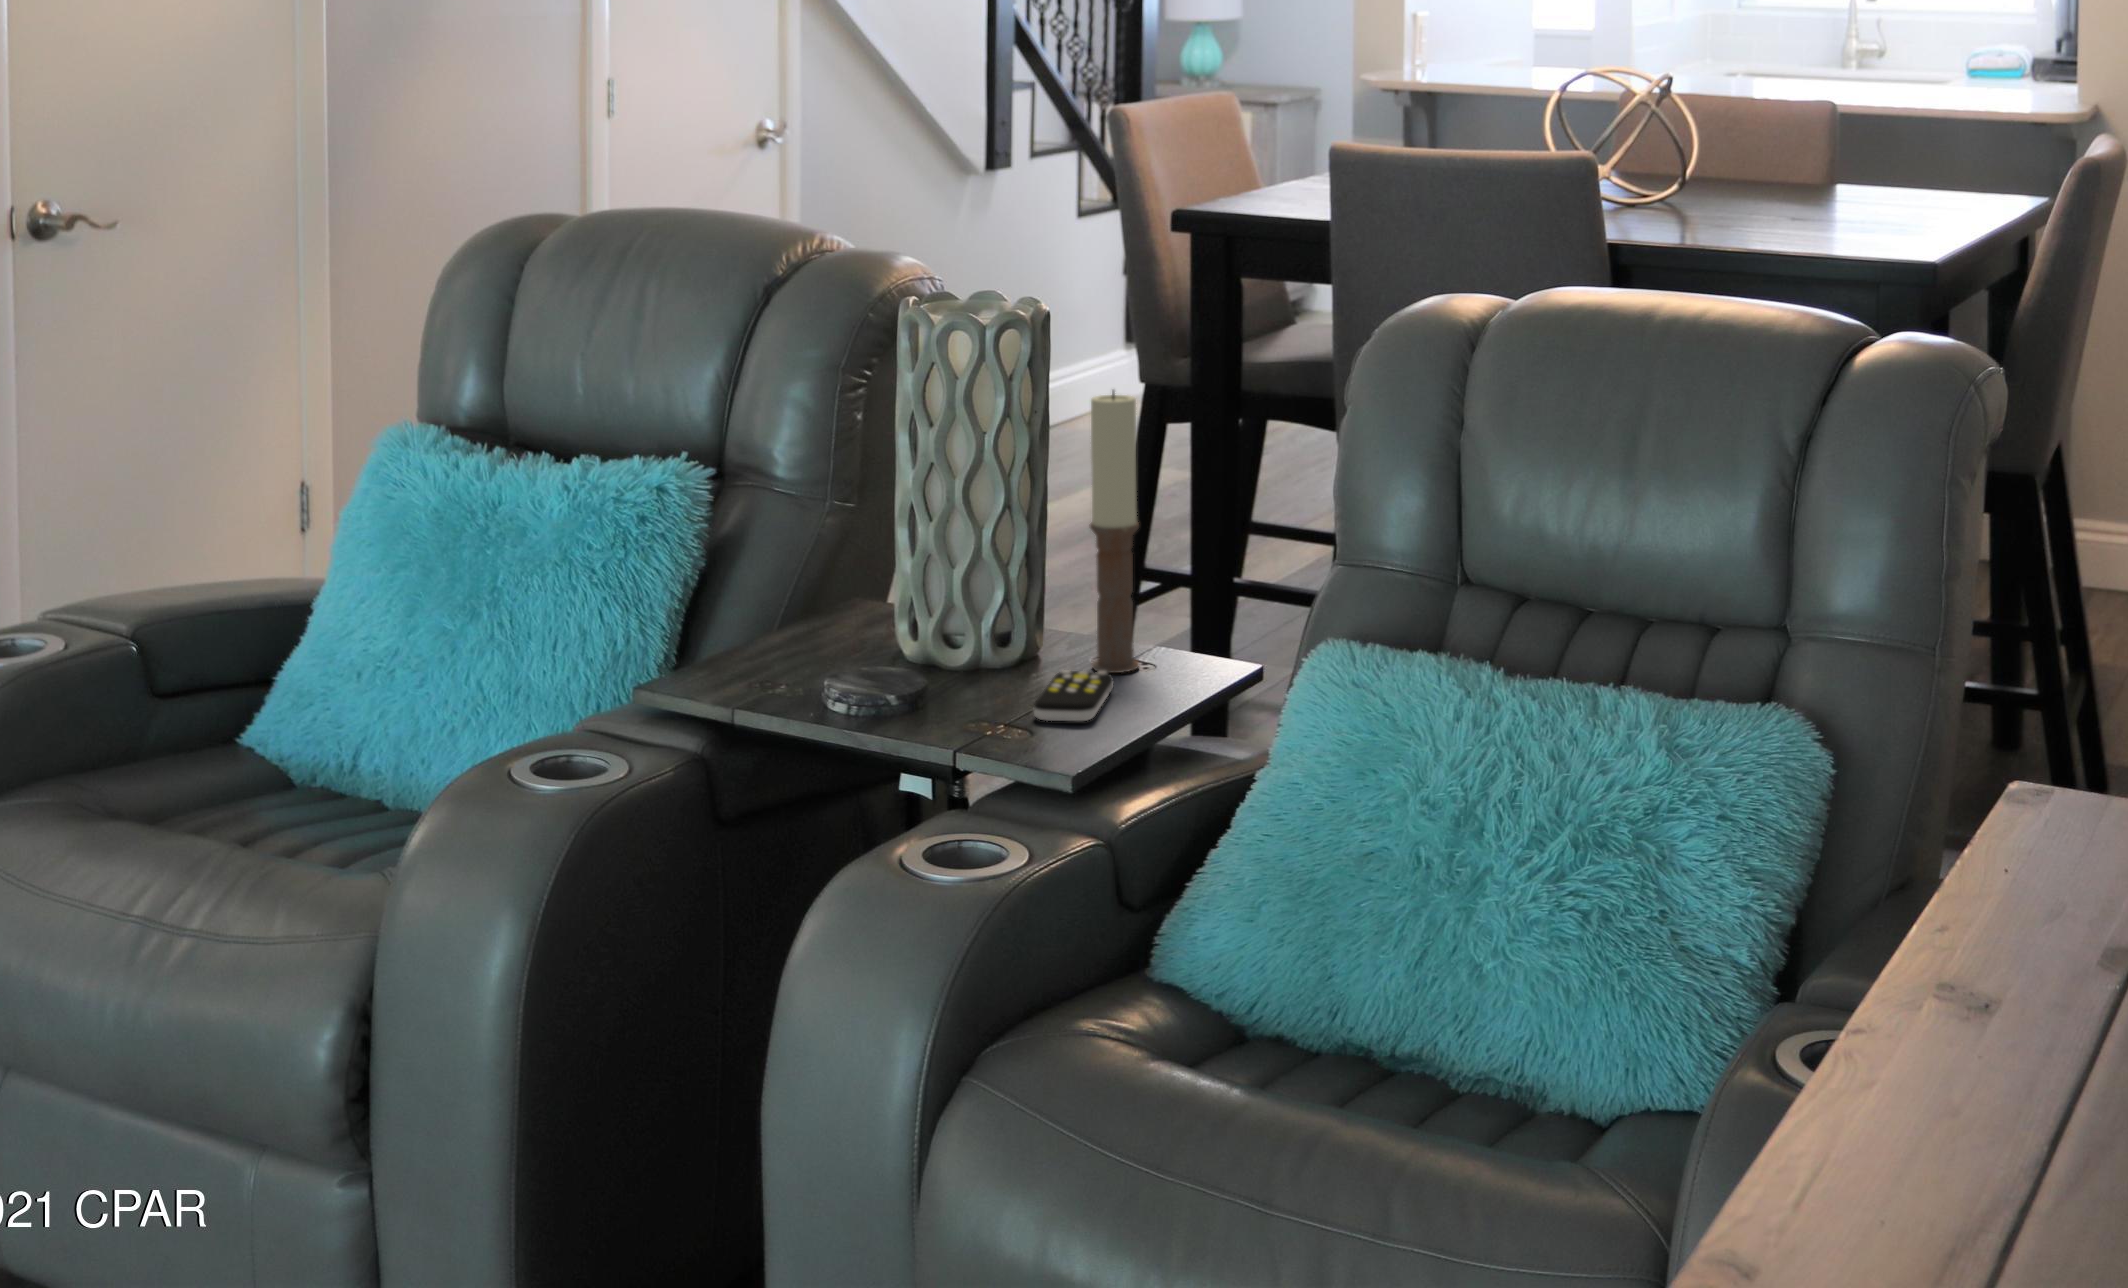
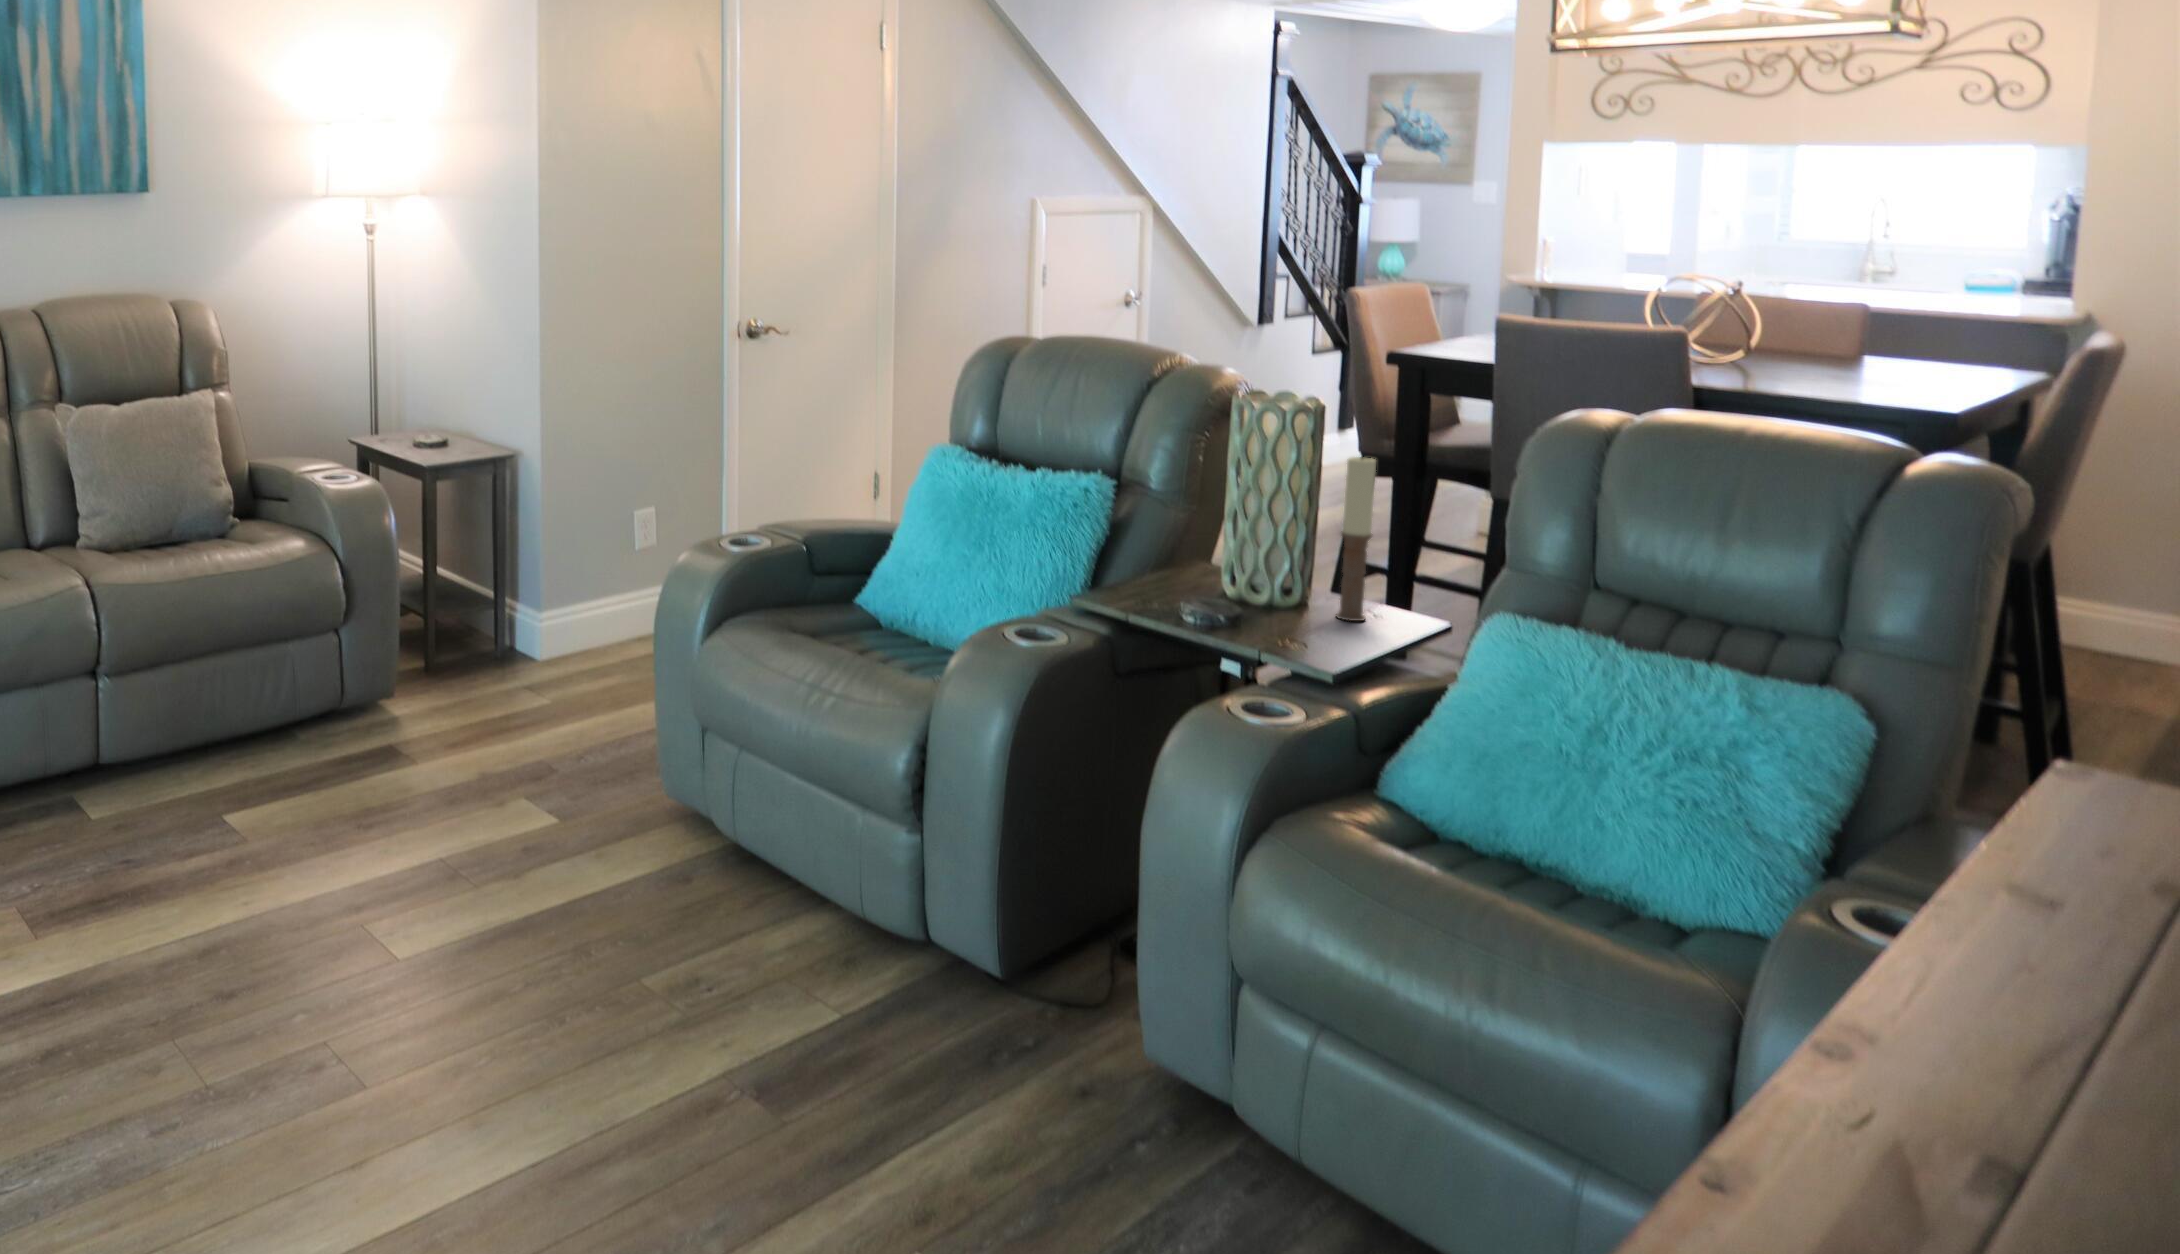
remote control: present [1034,670,1113,721] -> none [1302,614,1351,643]

